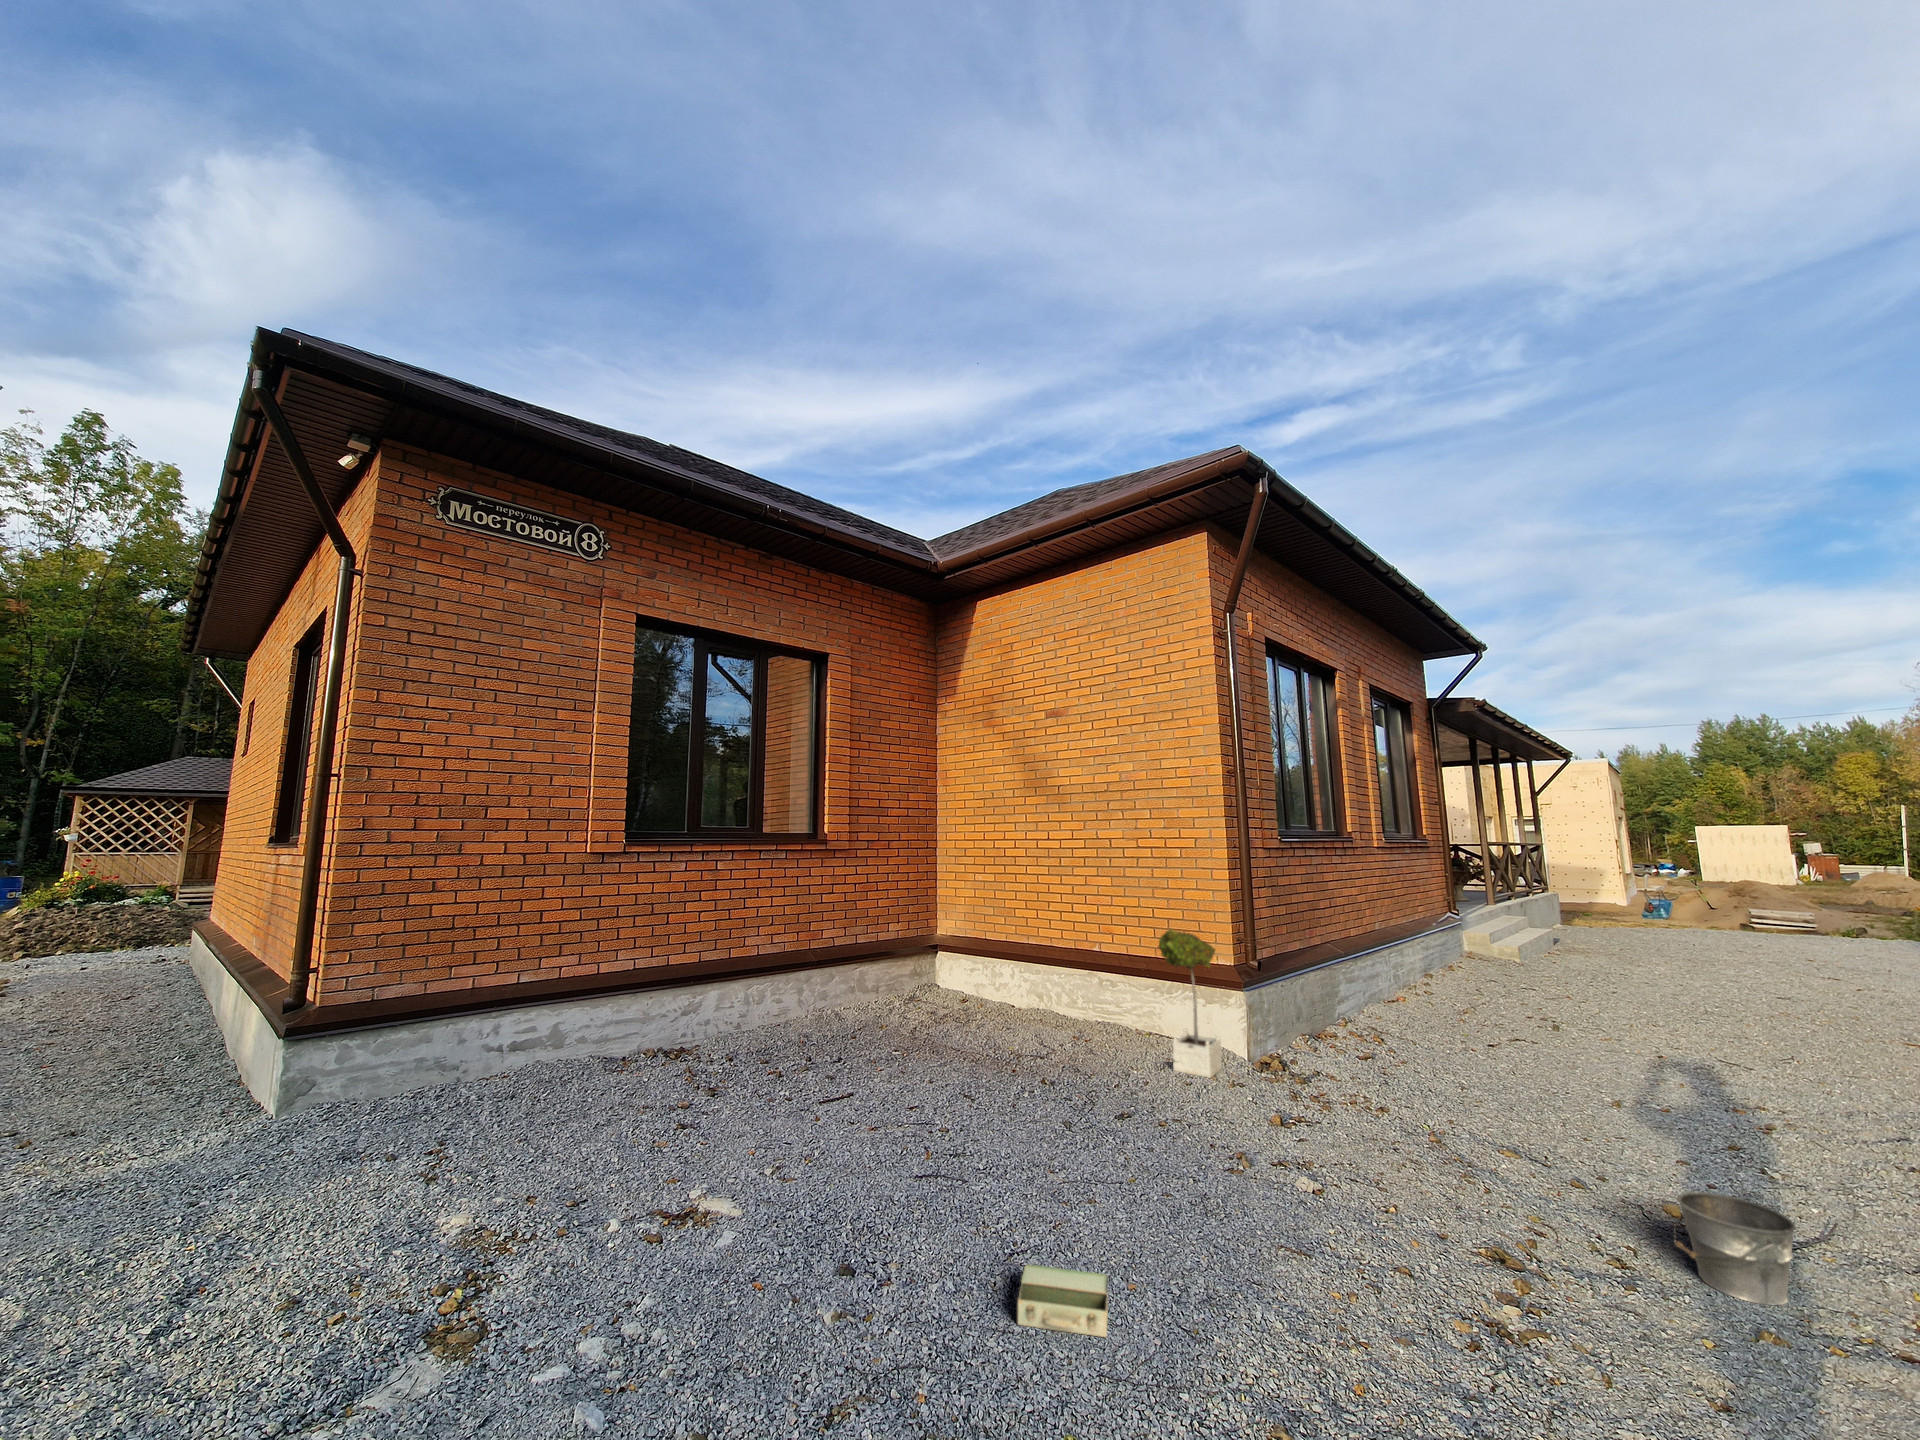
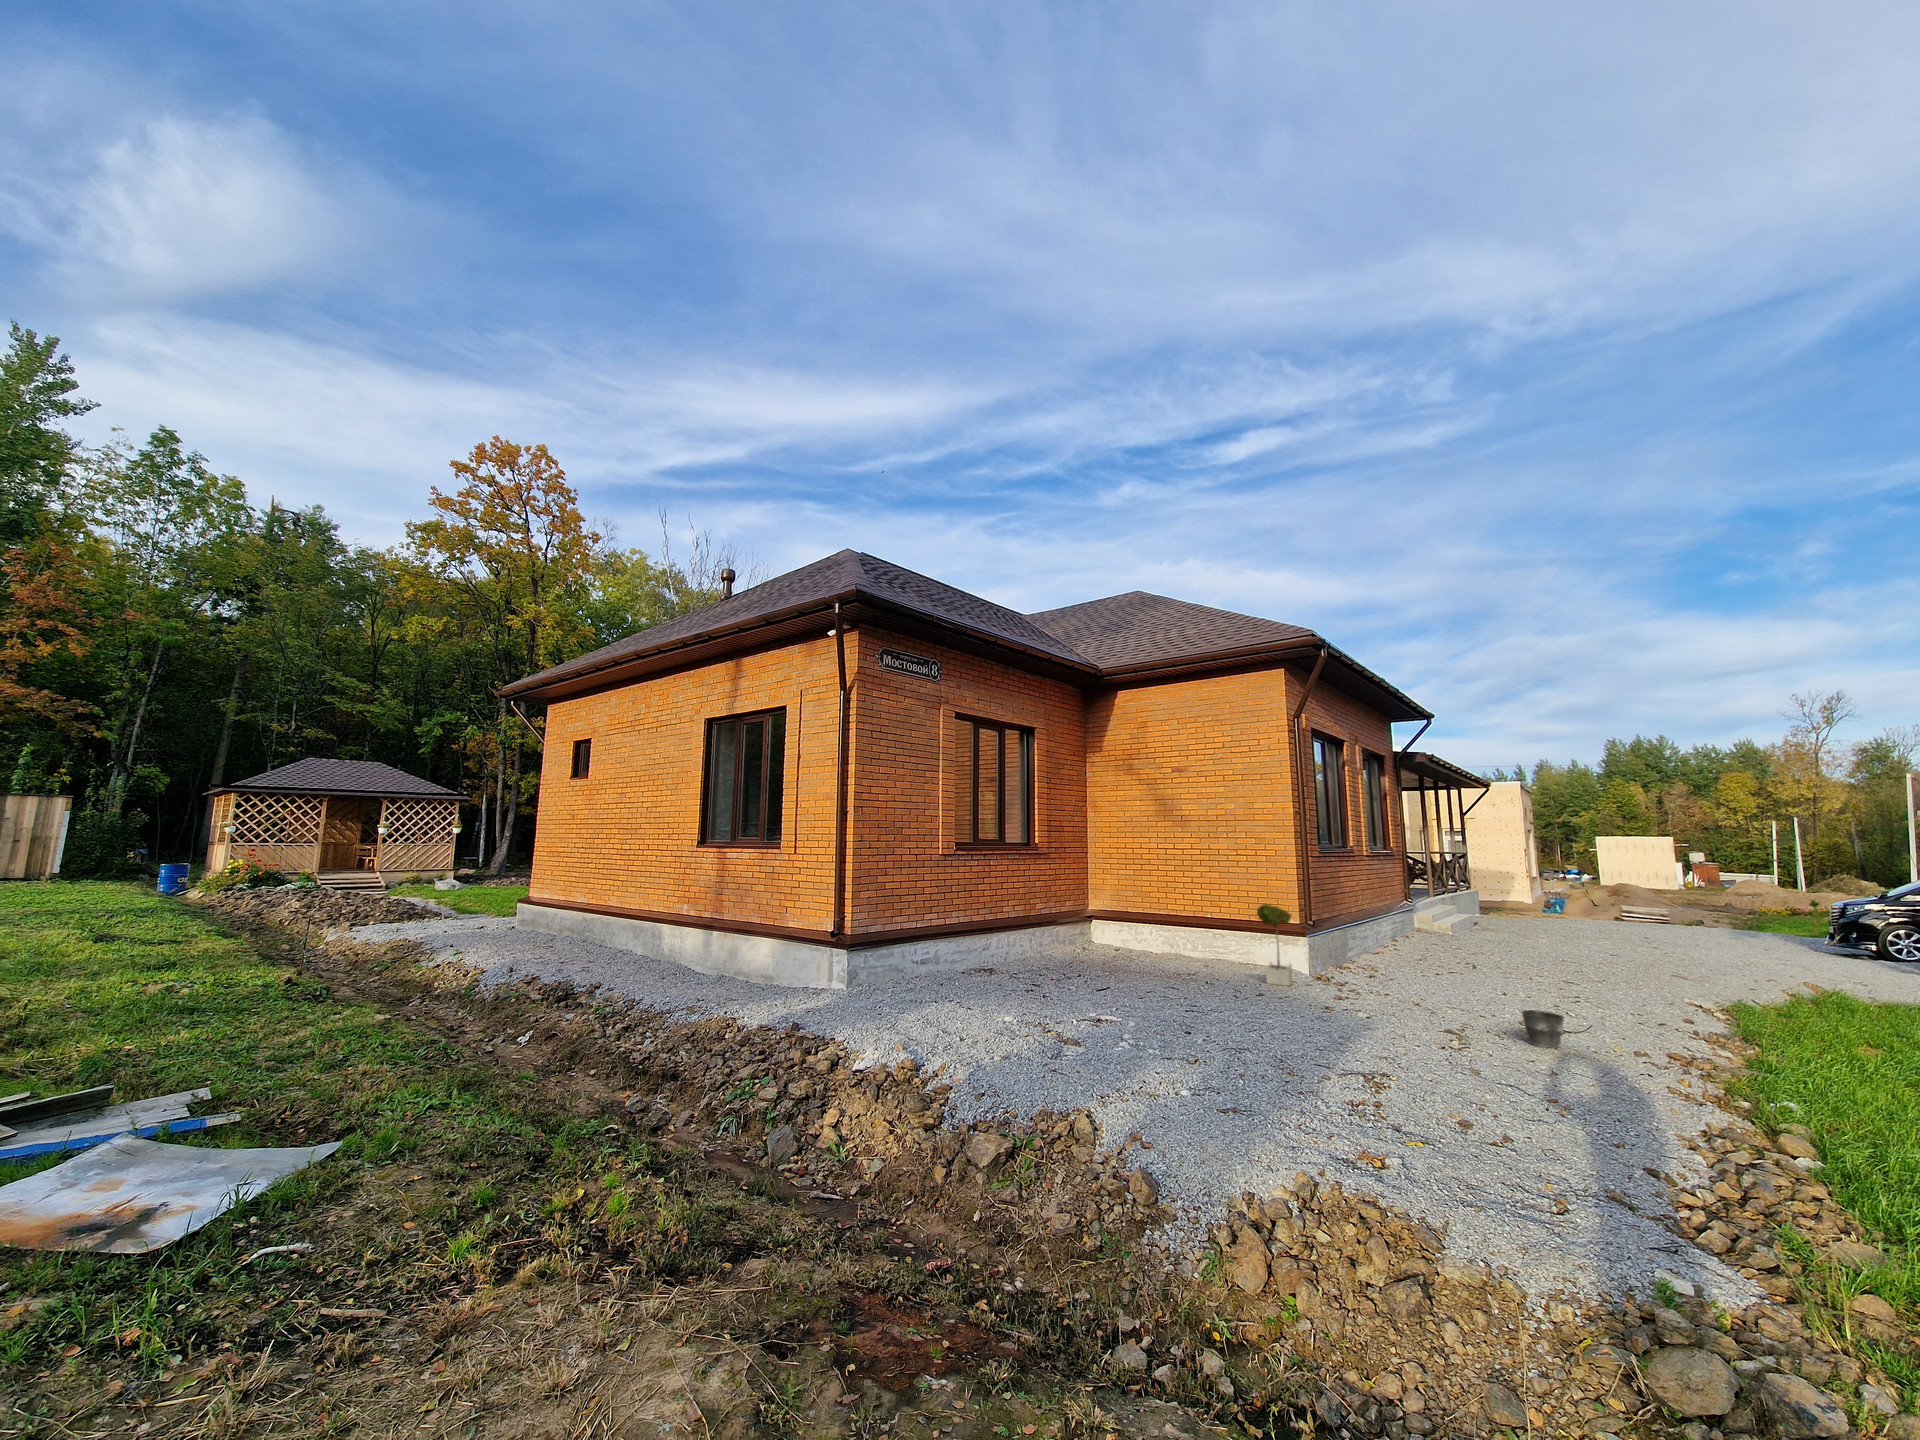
toolbox: present [1018,1264,1108,1337] -> none [1264,1030,1306,1048]

